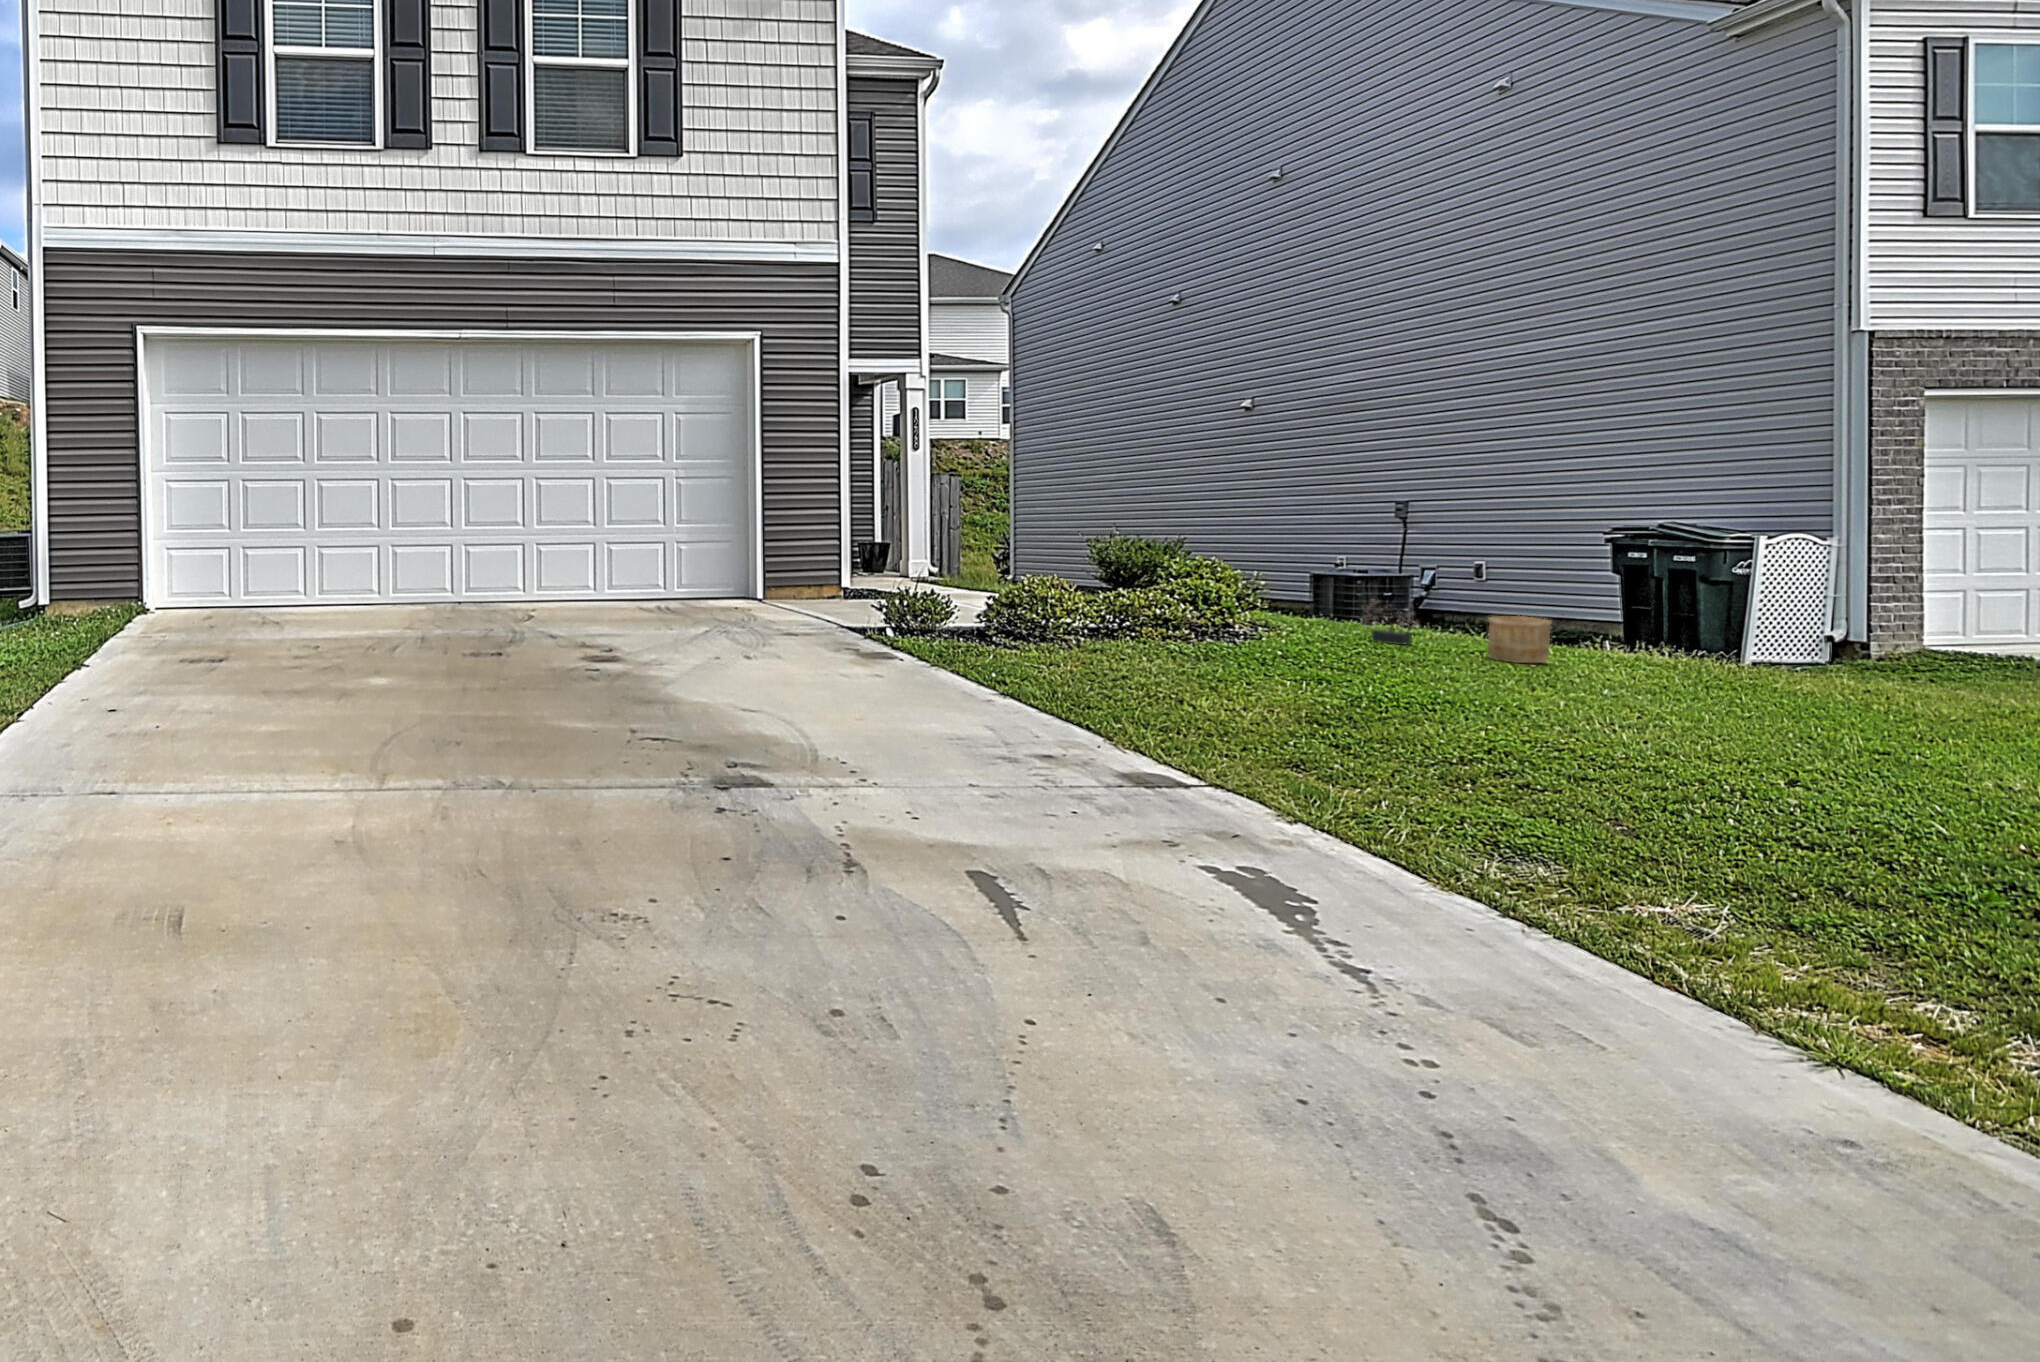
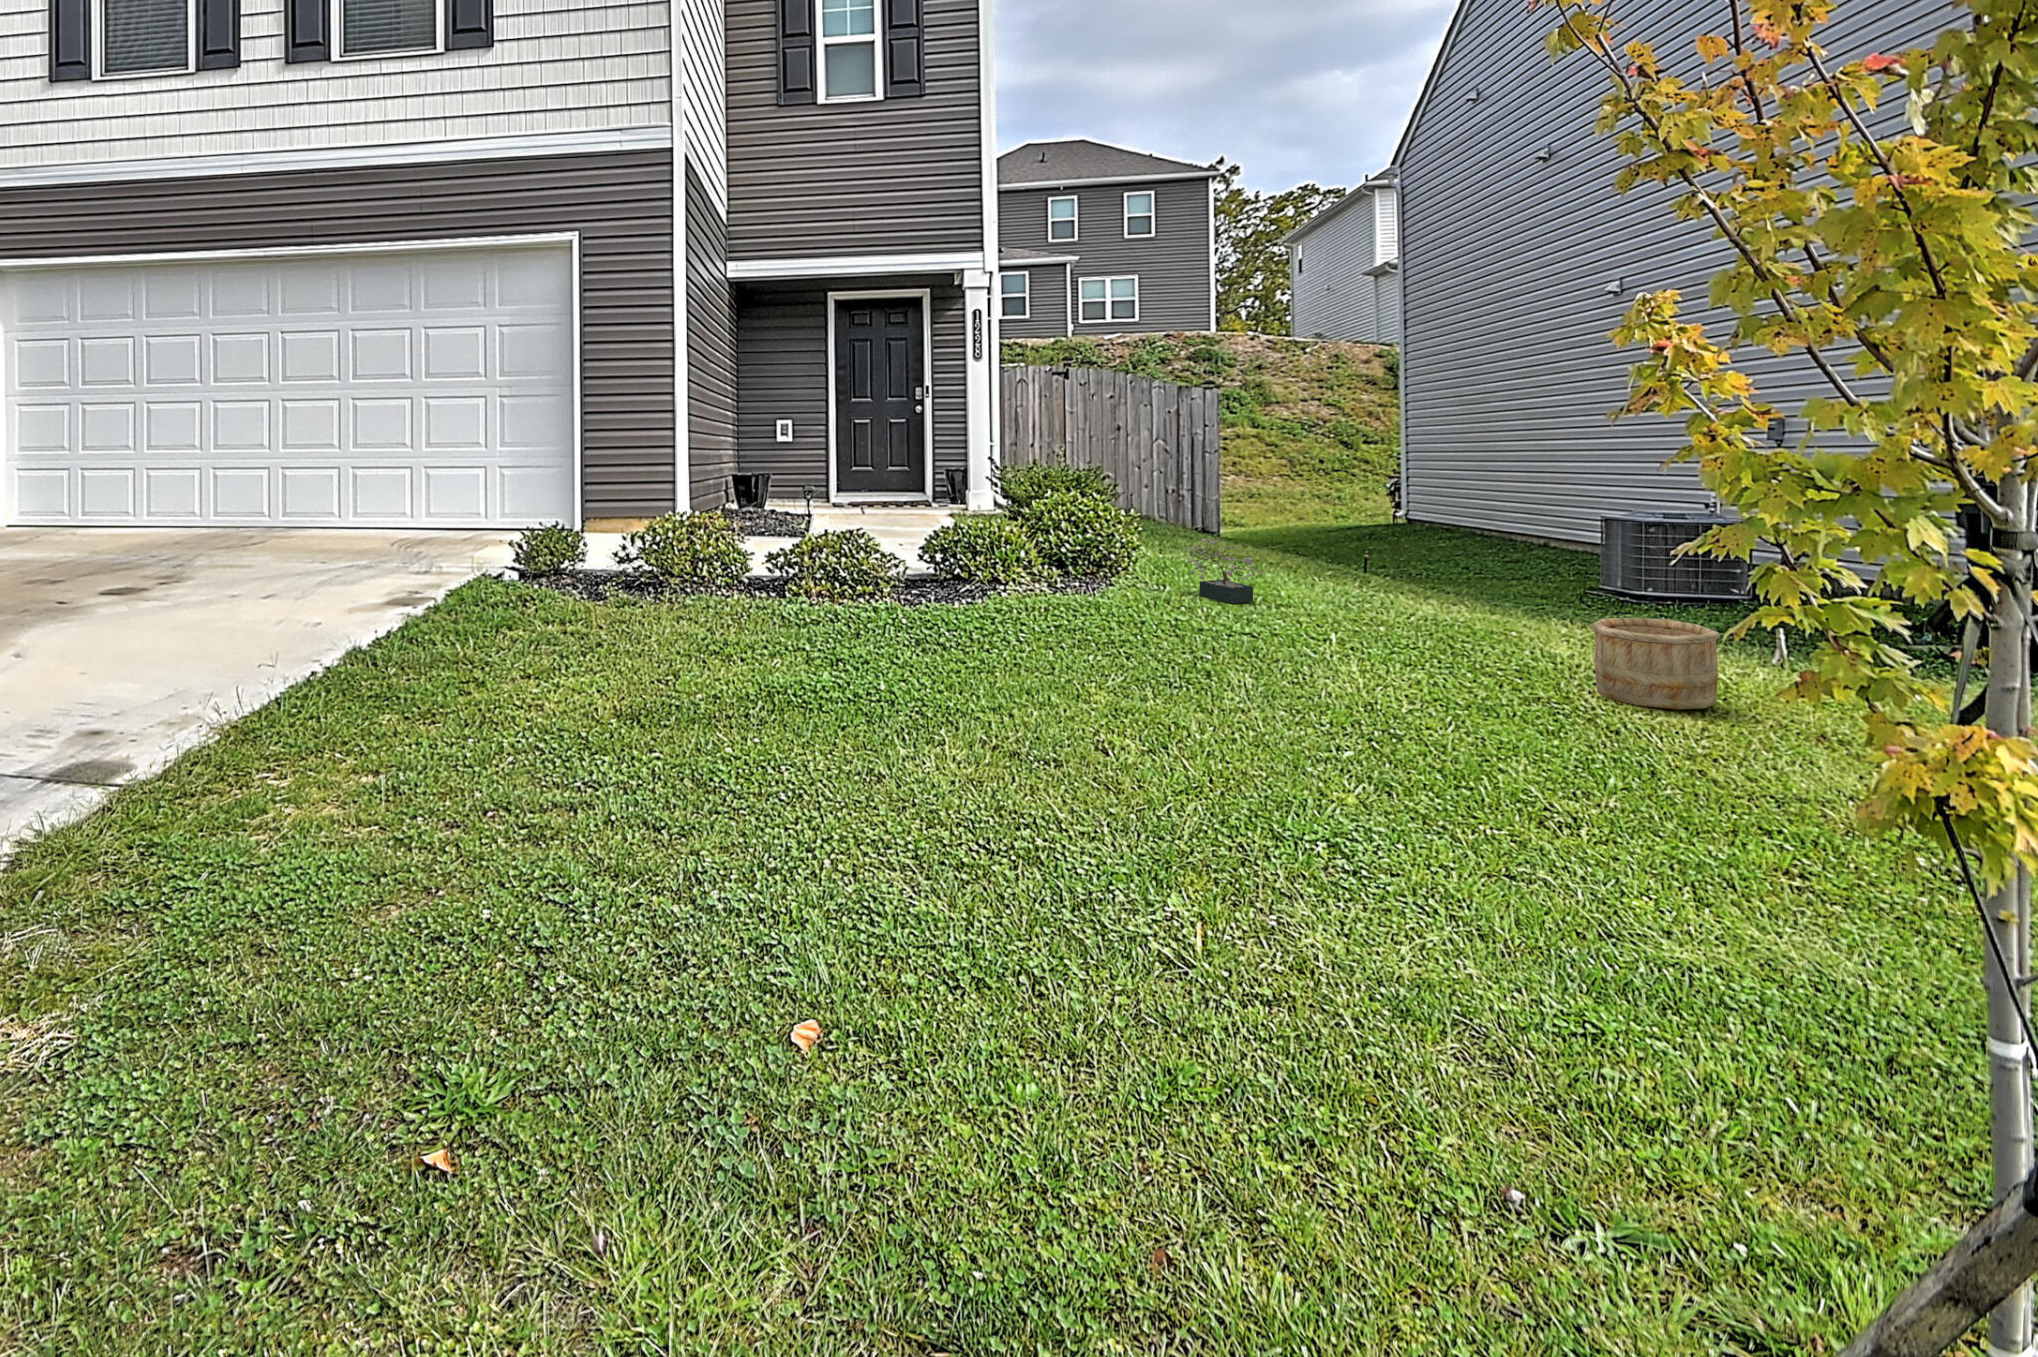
wooden bucket: present [1488,616,1551,663] -> present [1591,617,1721,709]

